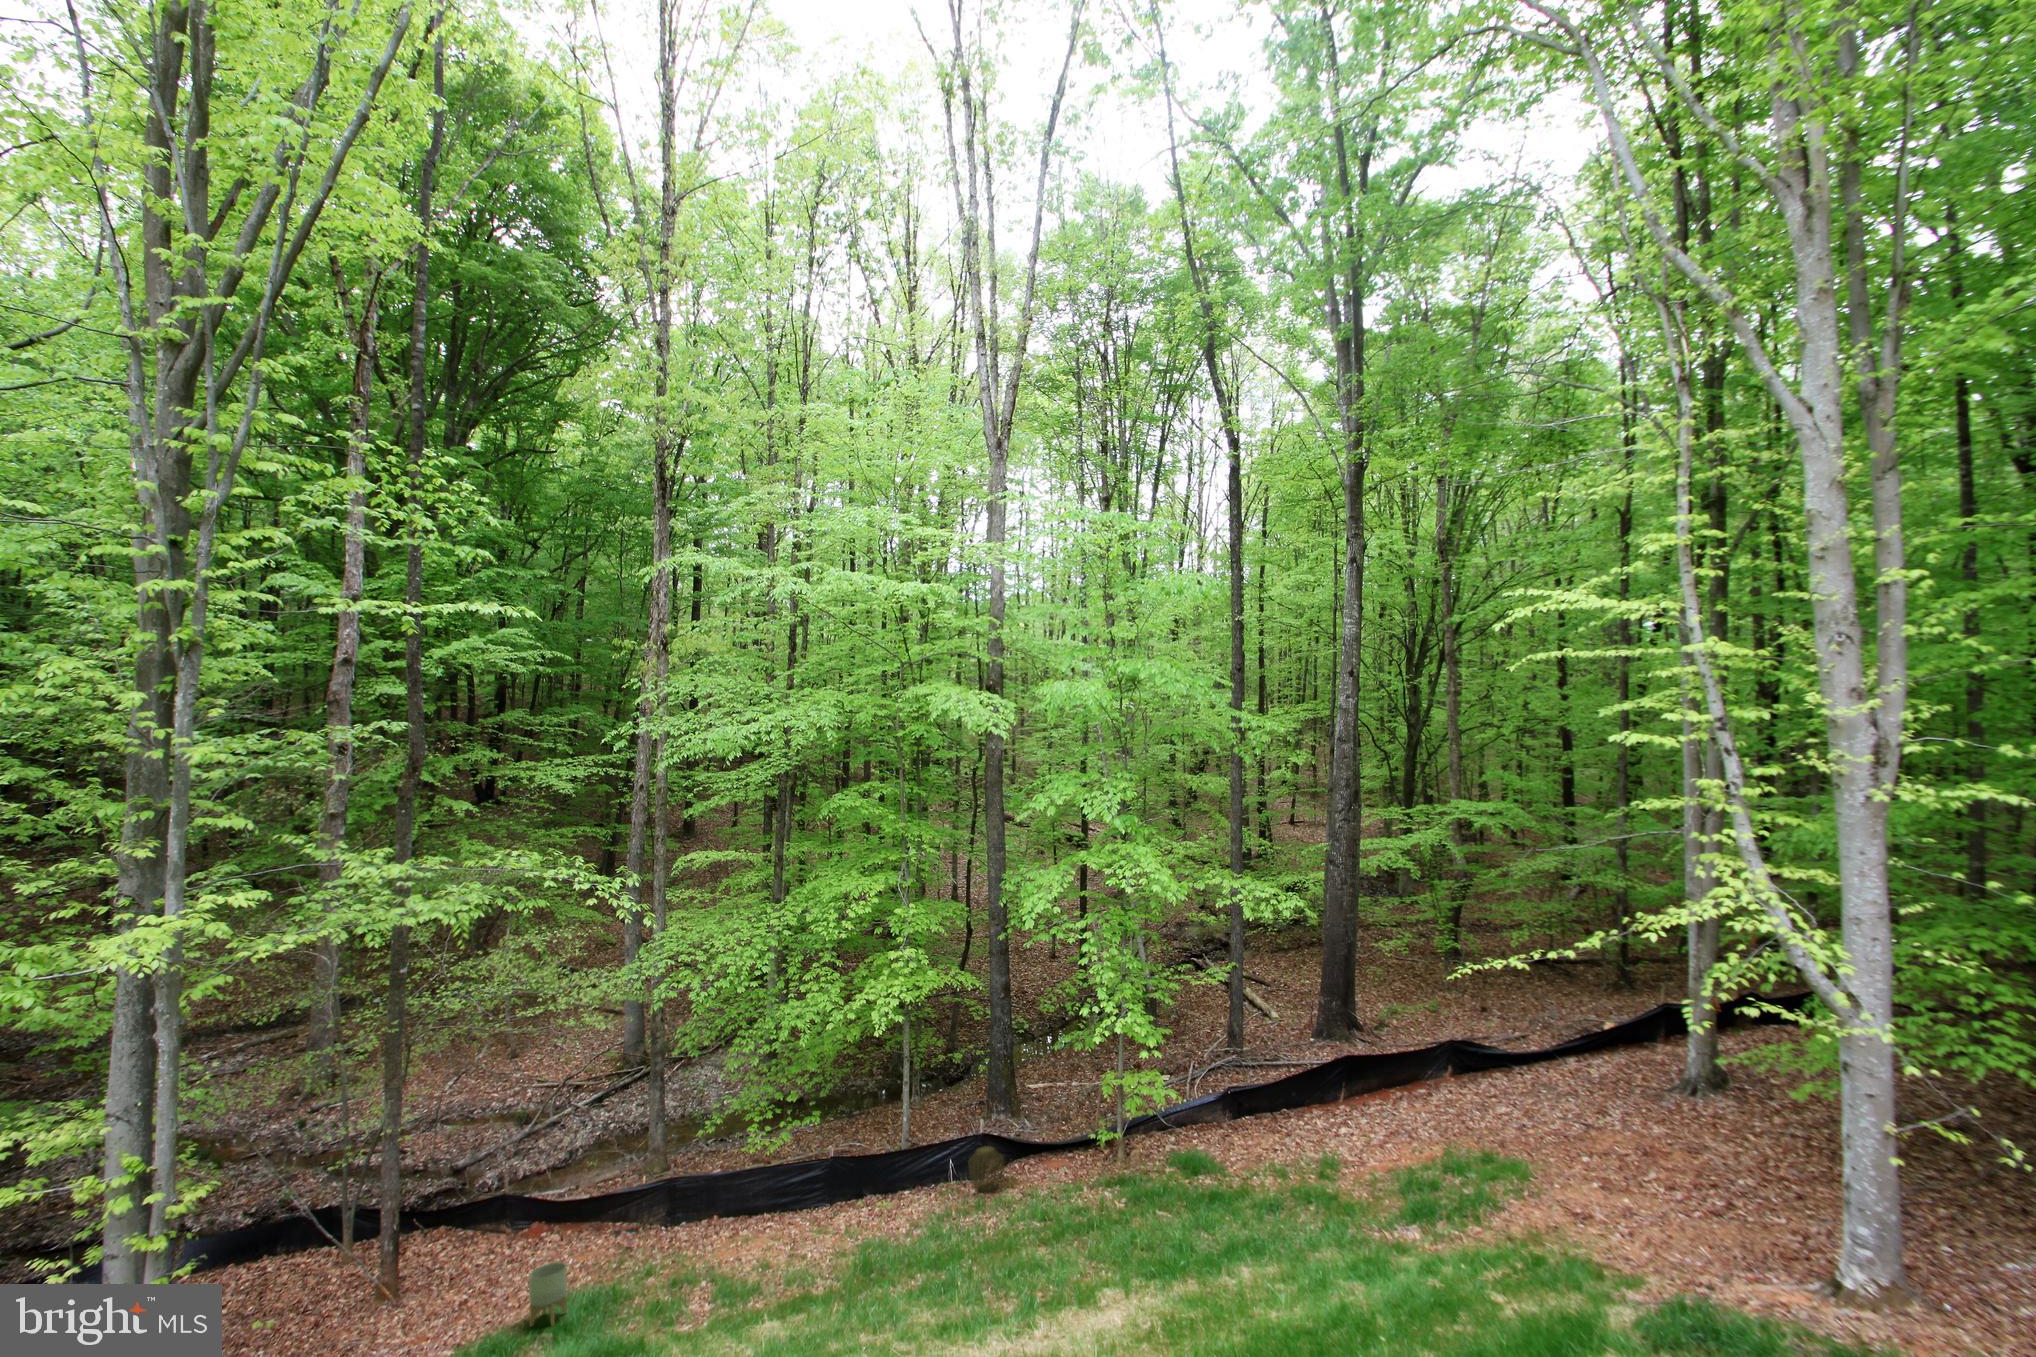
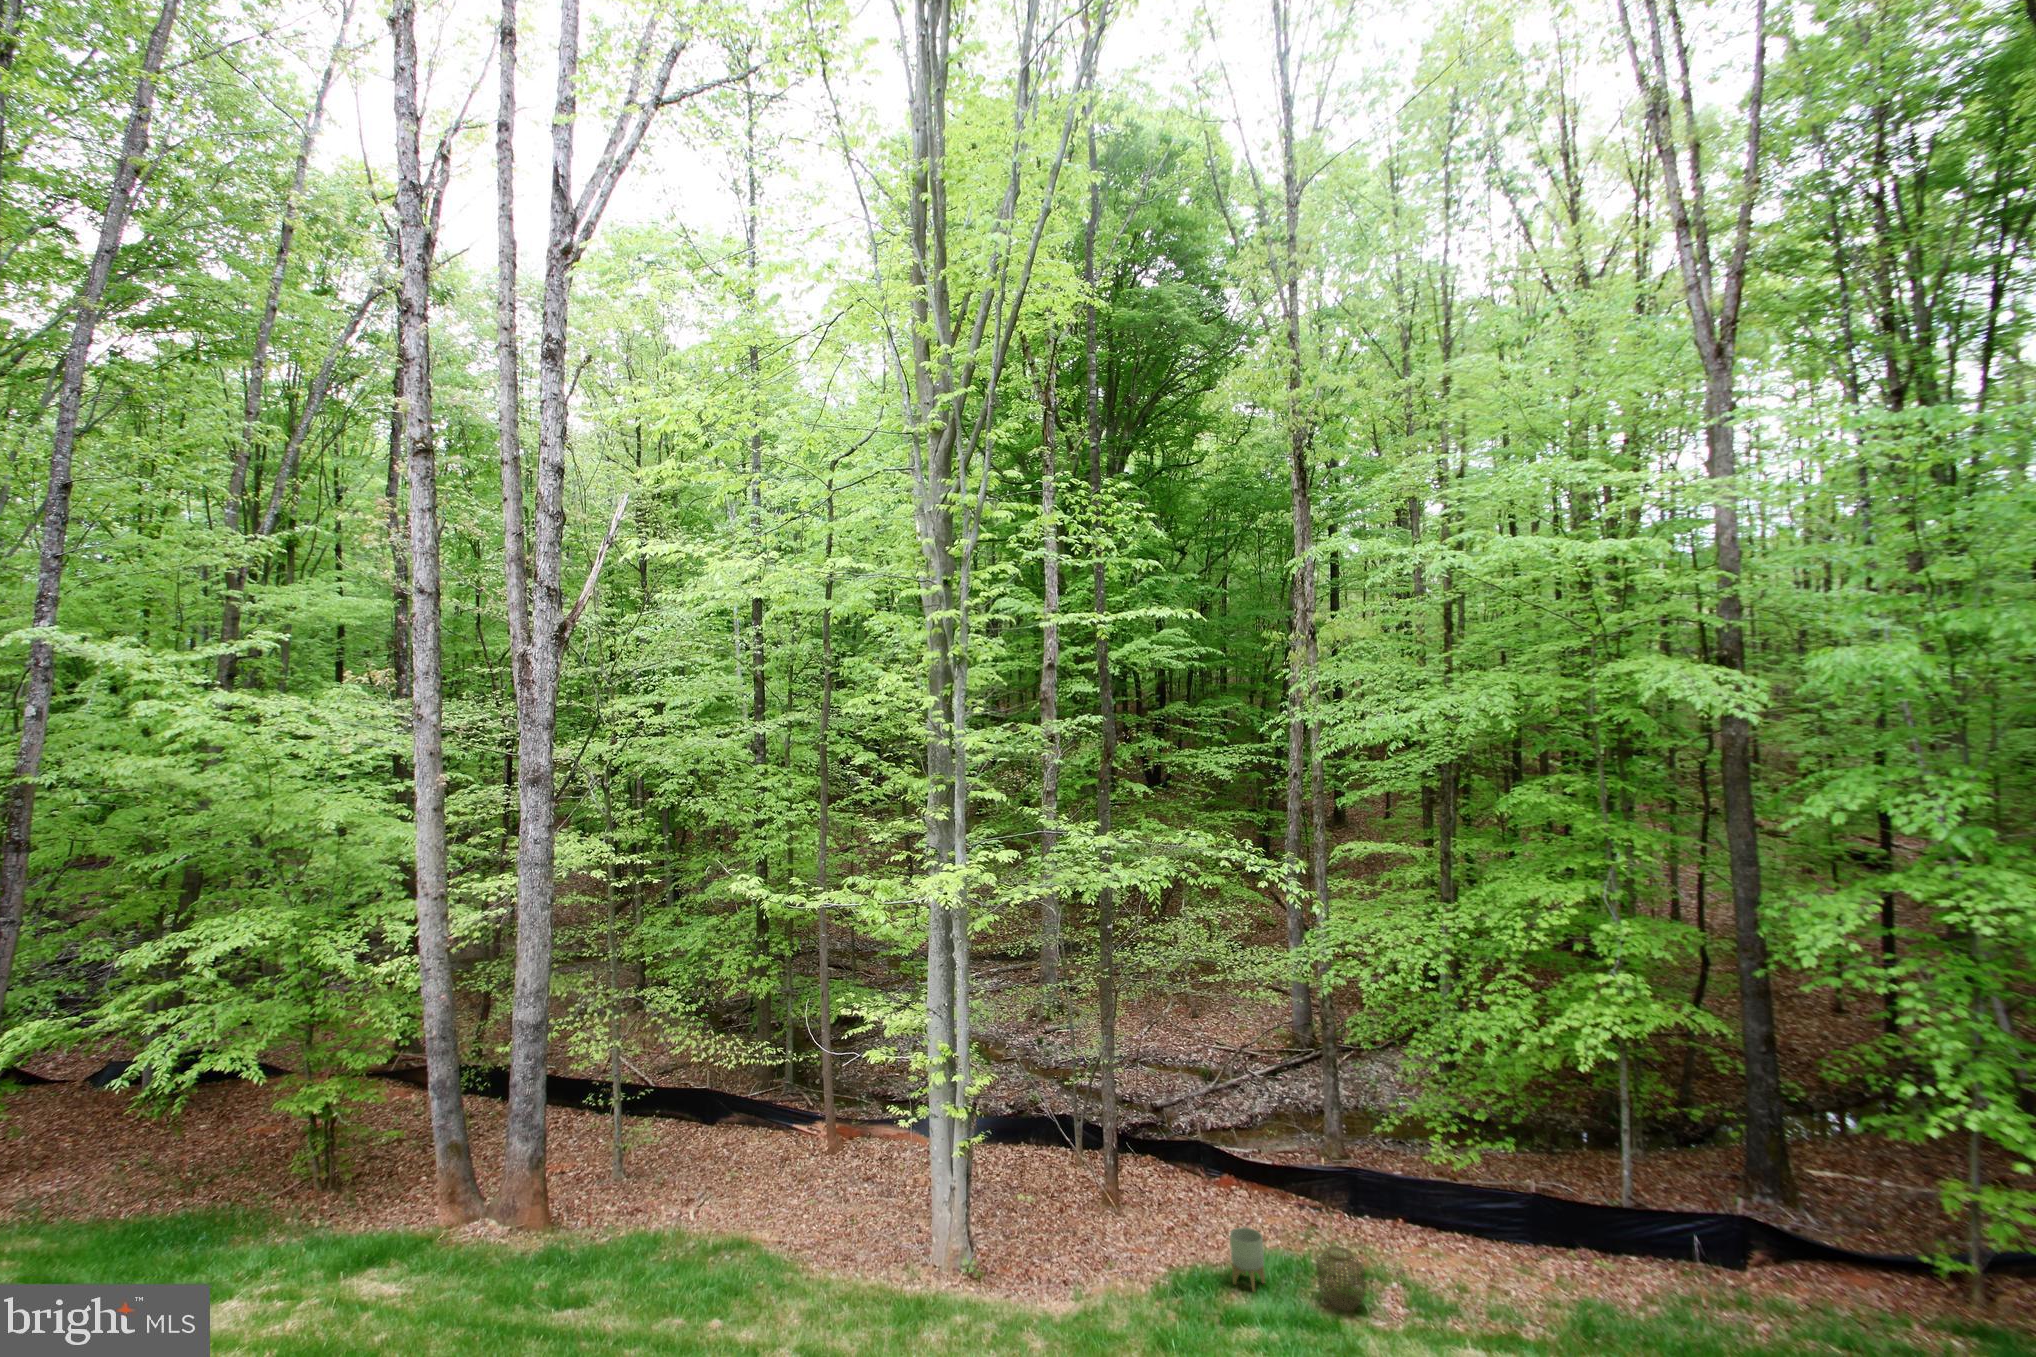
woven basket: present [969,1146,1004,1192] -> present [1316,1246,1366,1310]

